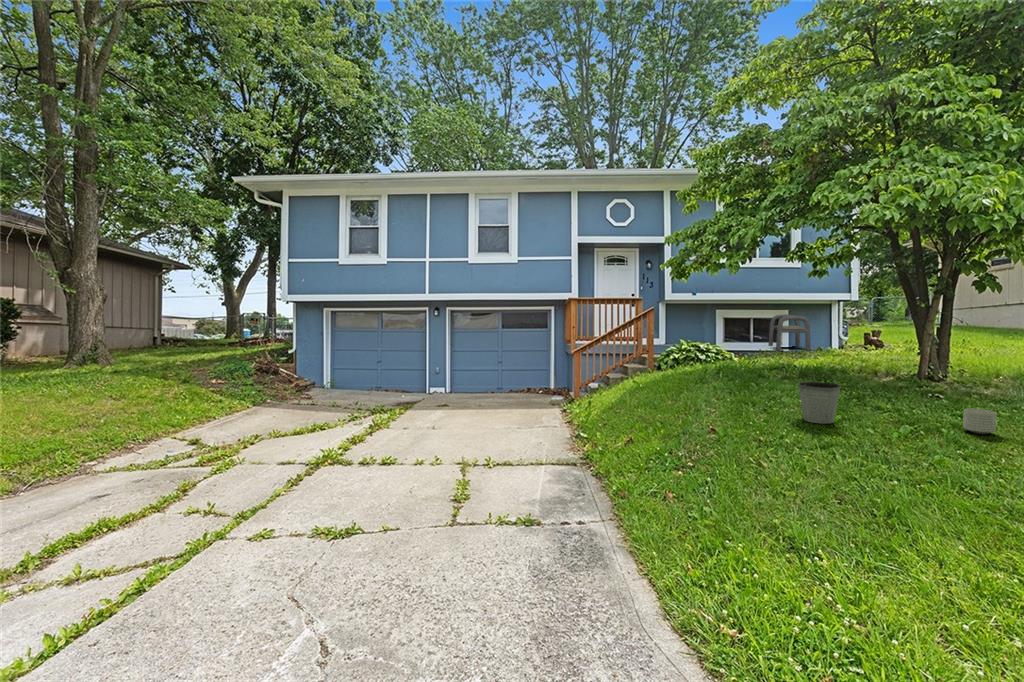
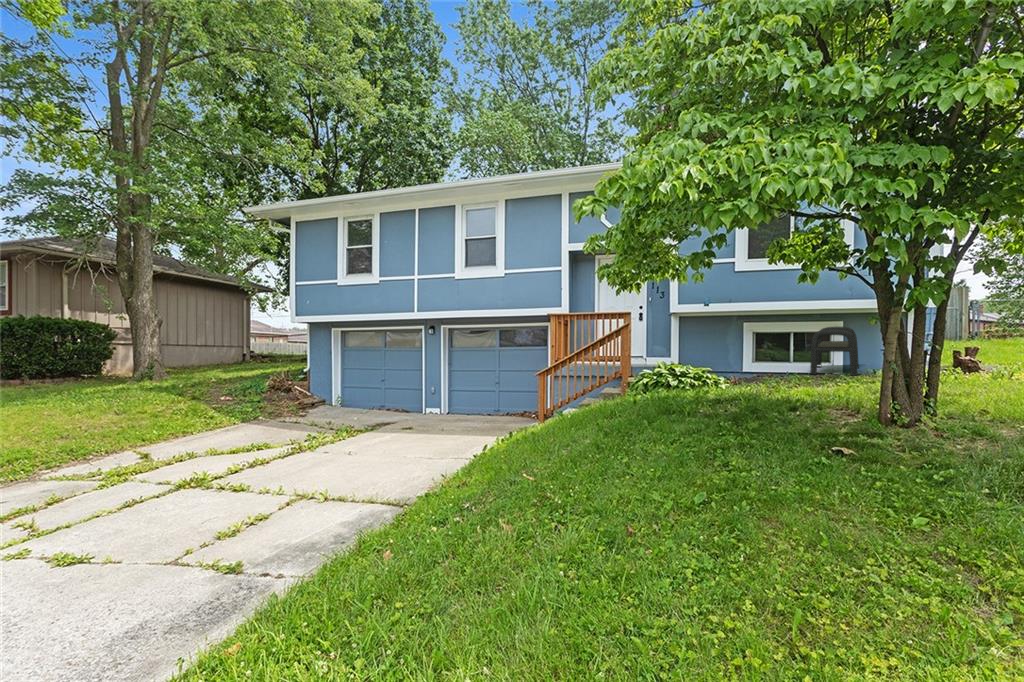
bucket: present [798,381,841,424] -> none [627,433,678,492]
planter: present [963,409,997,434] -> none [823,487,864,528]

